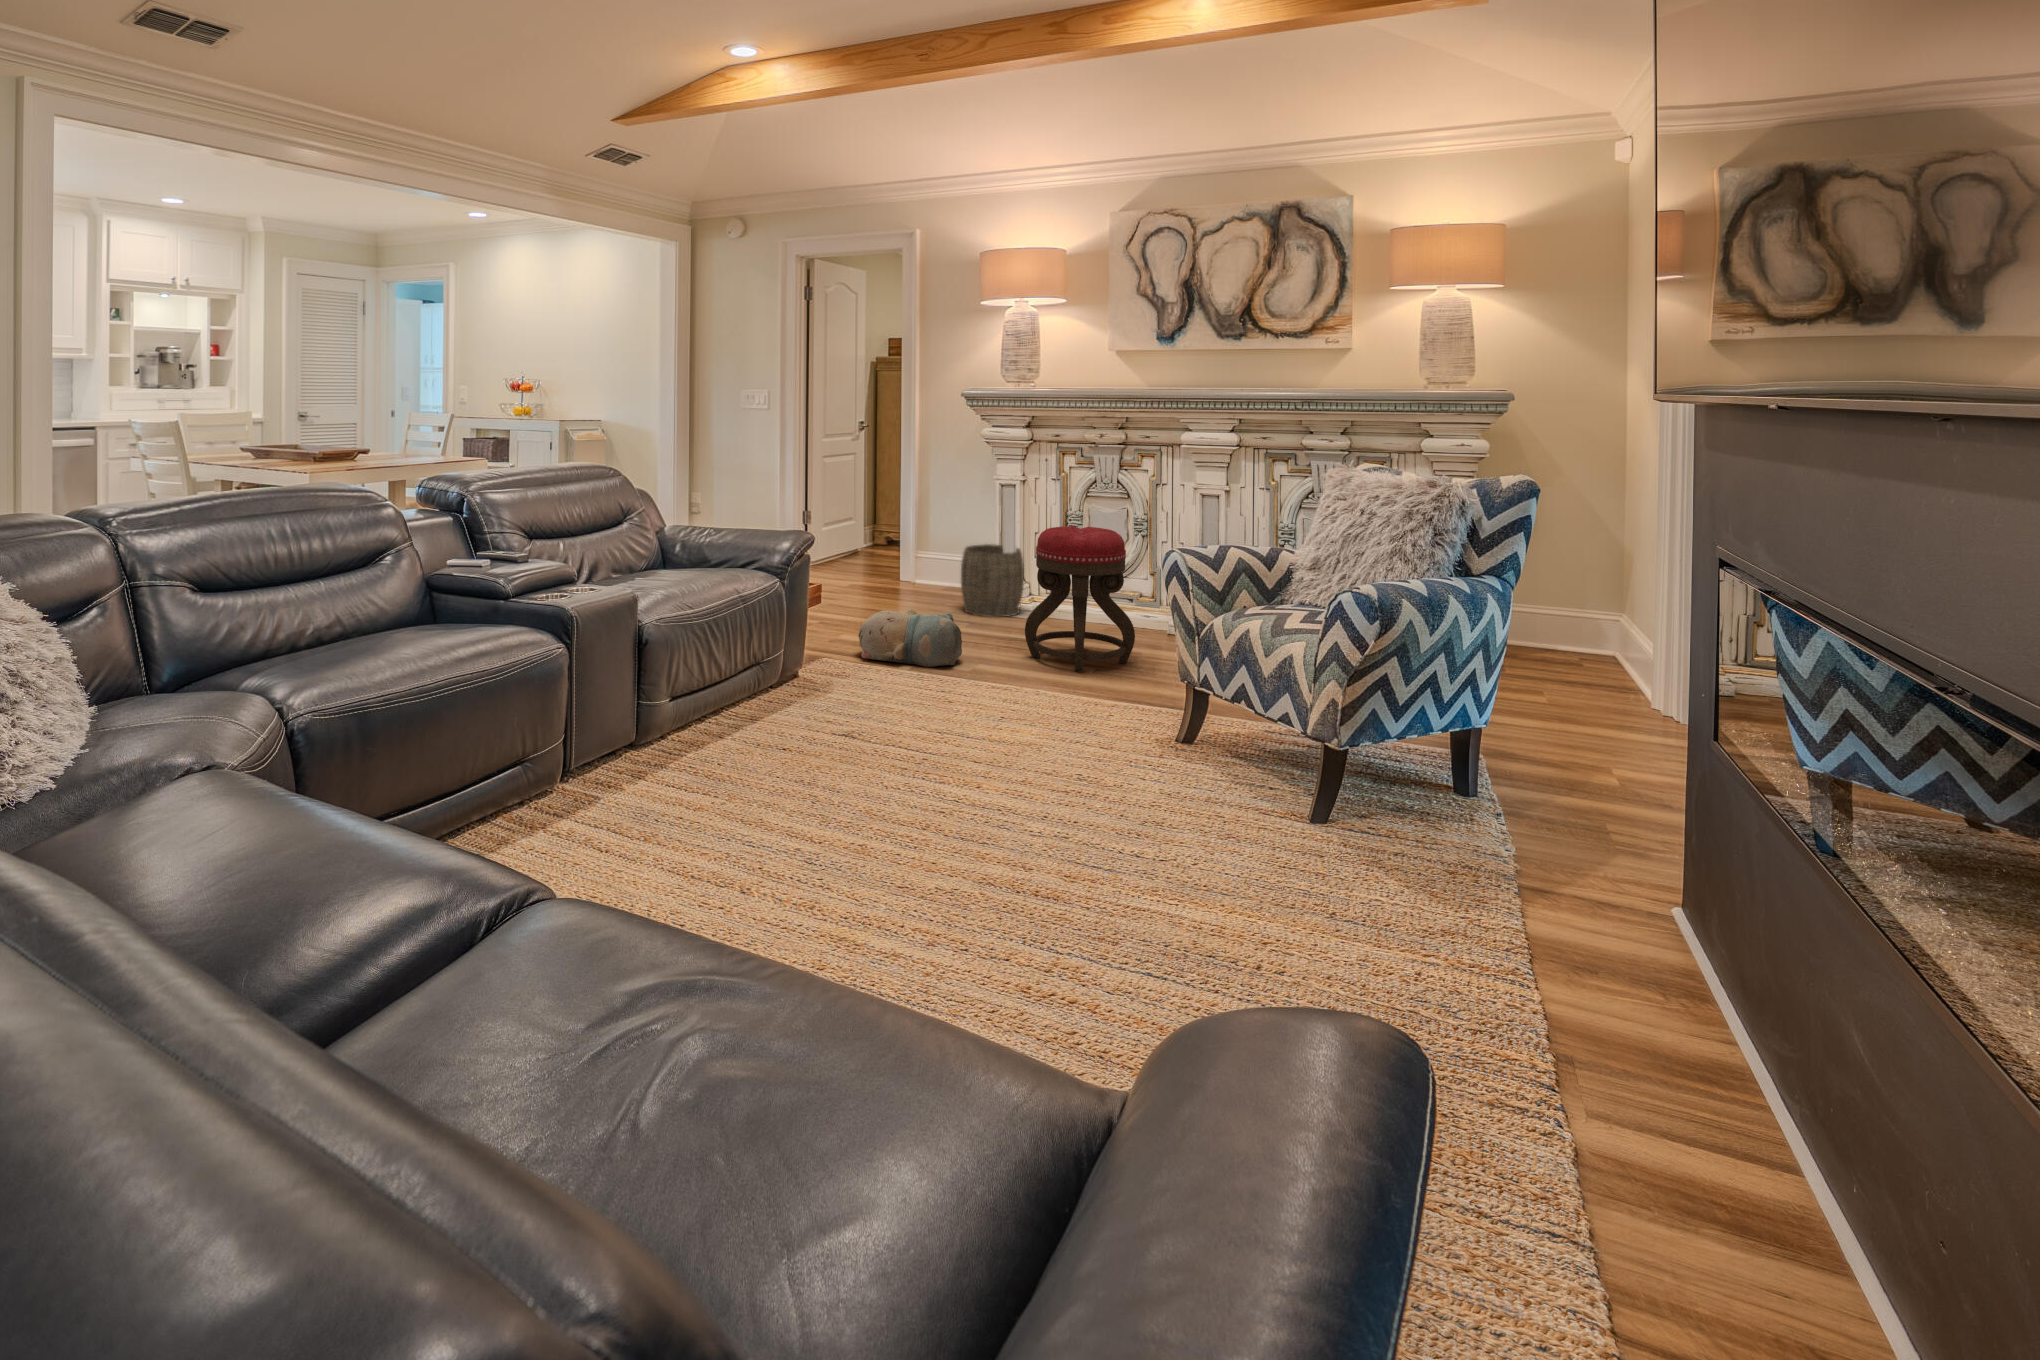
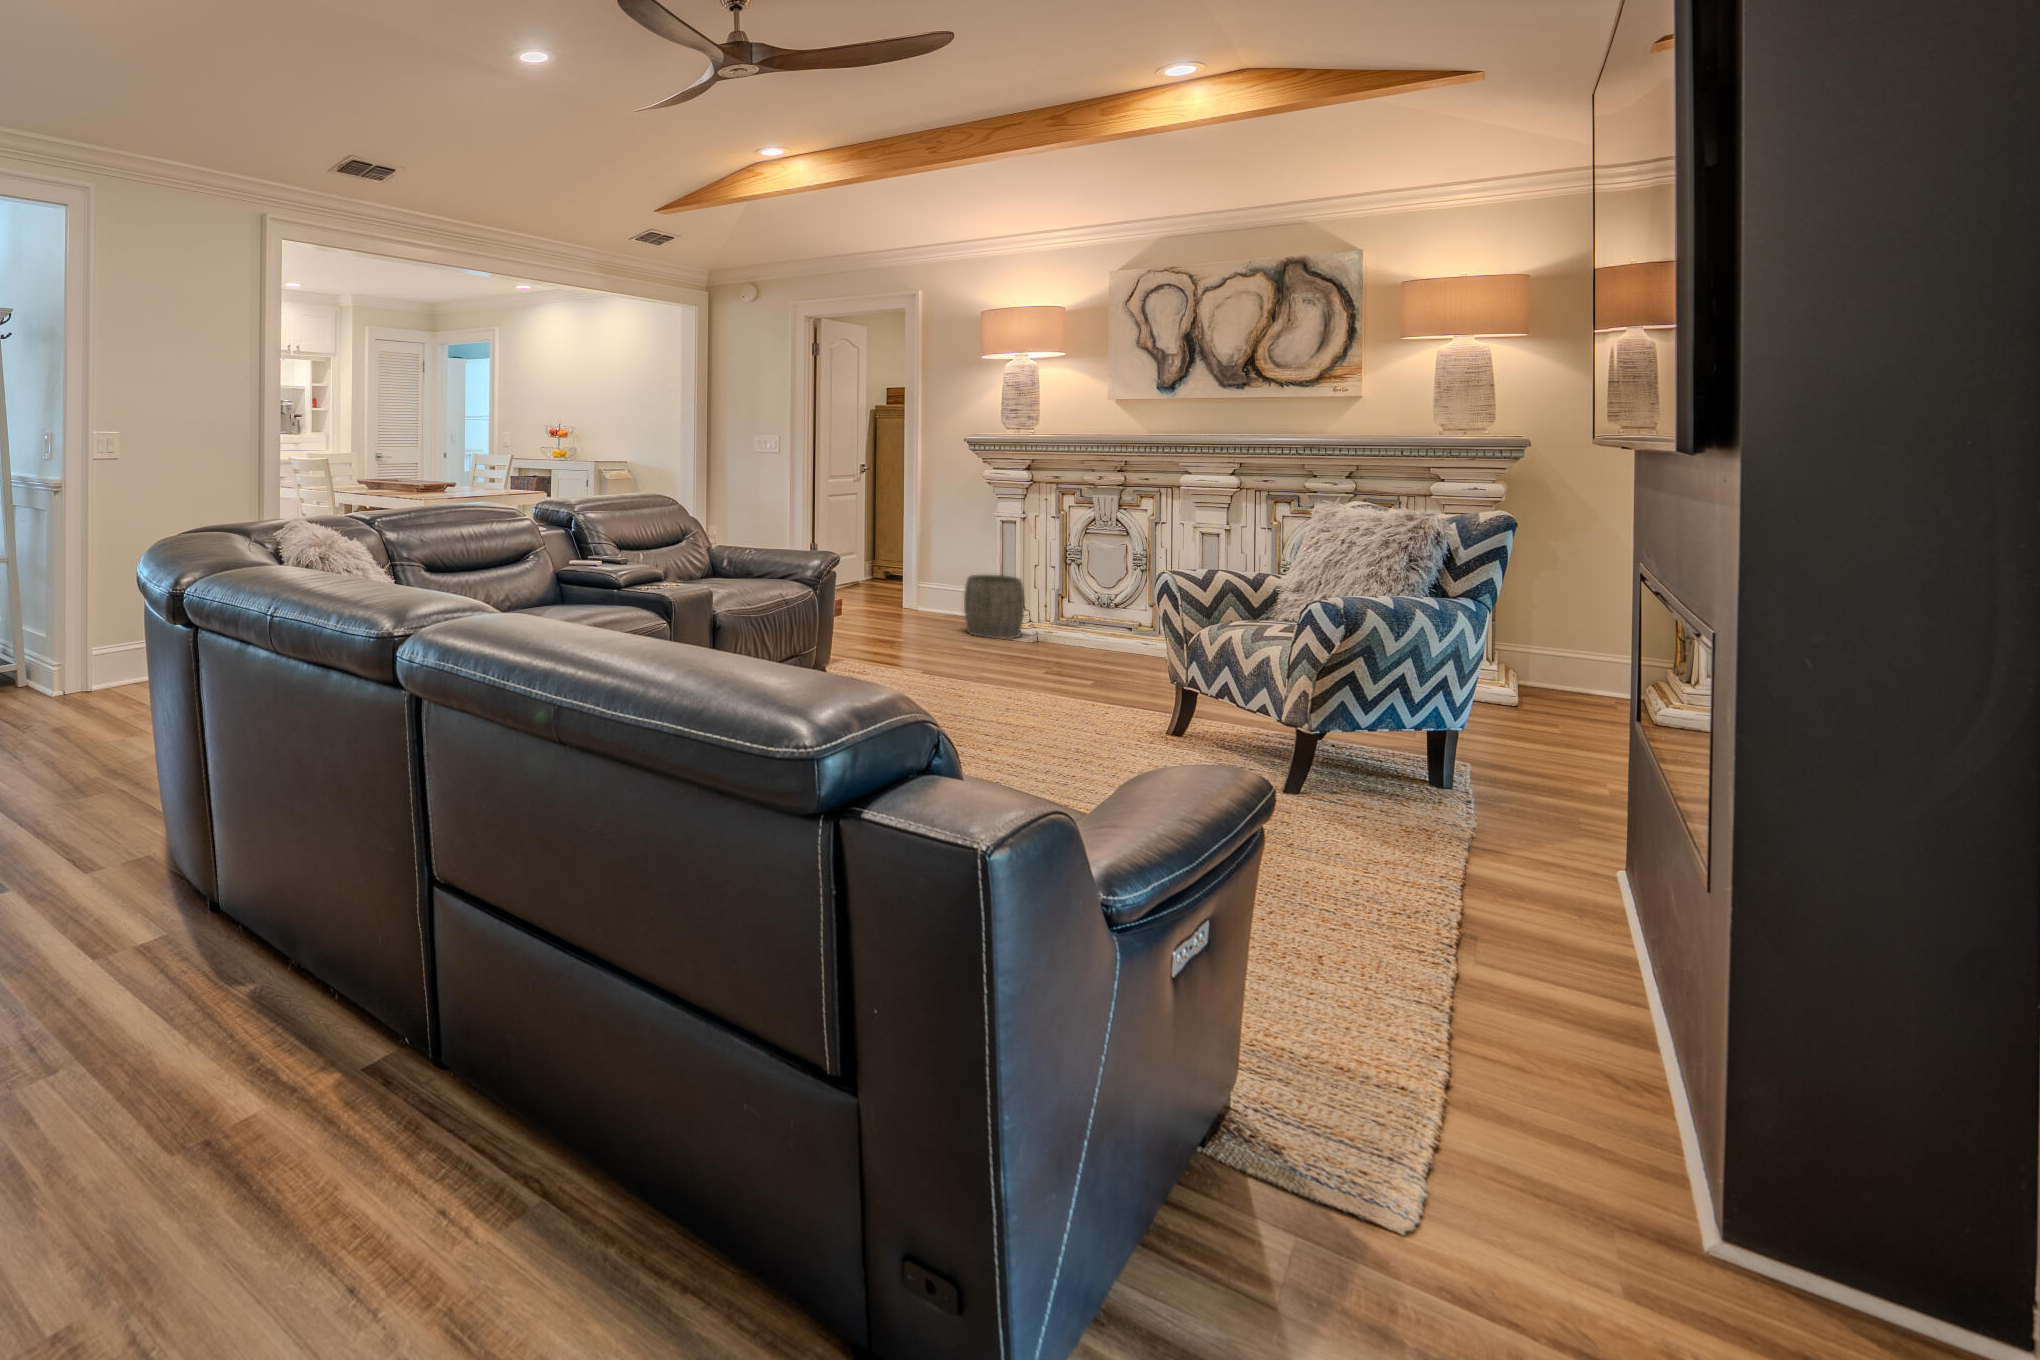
ottoman: present [1025,526,1135,672] -> none [1026,556,1132,683]
plush toy: present [858,609,962,667] -> none [874,623,968,672]

